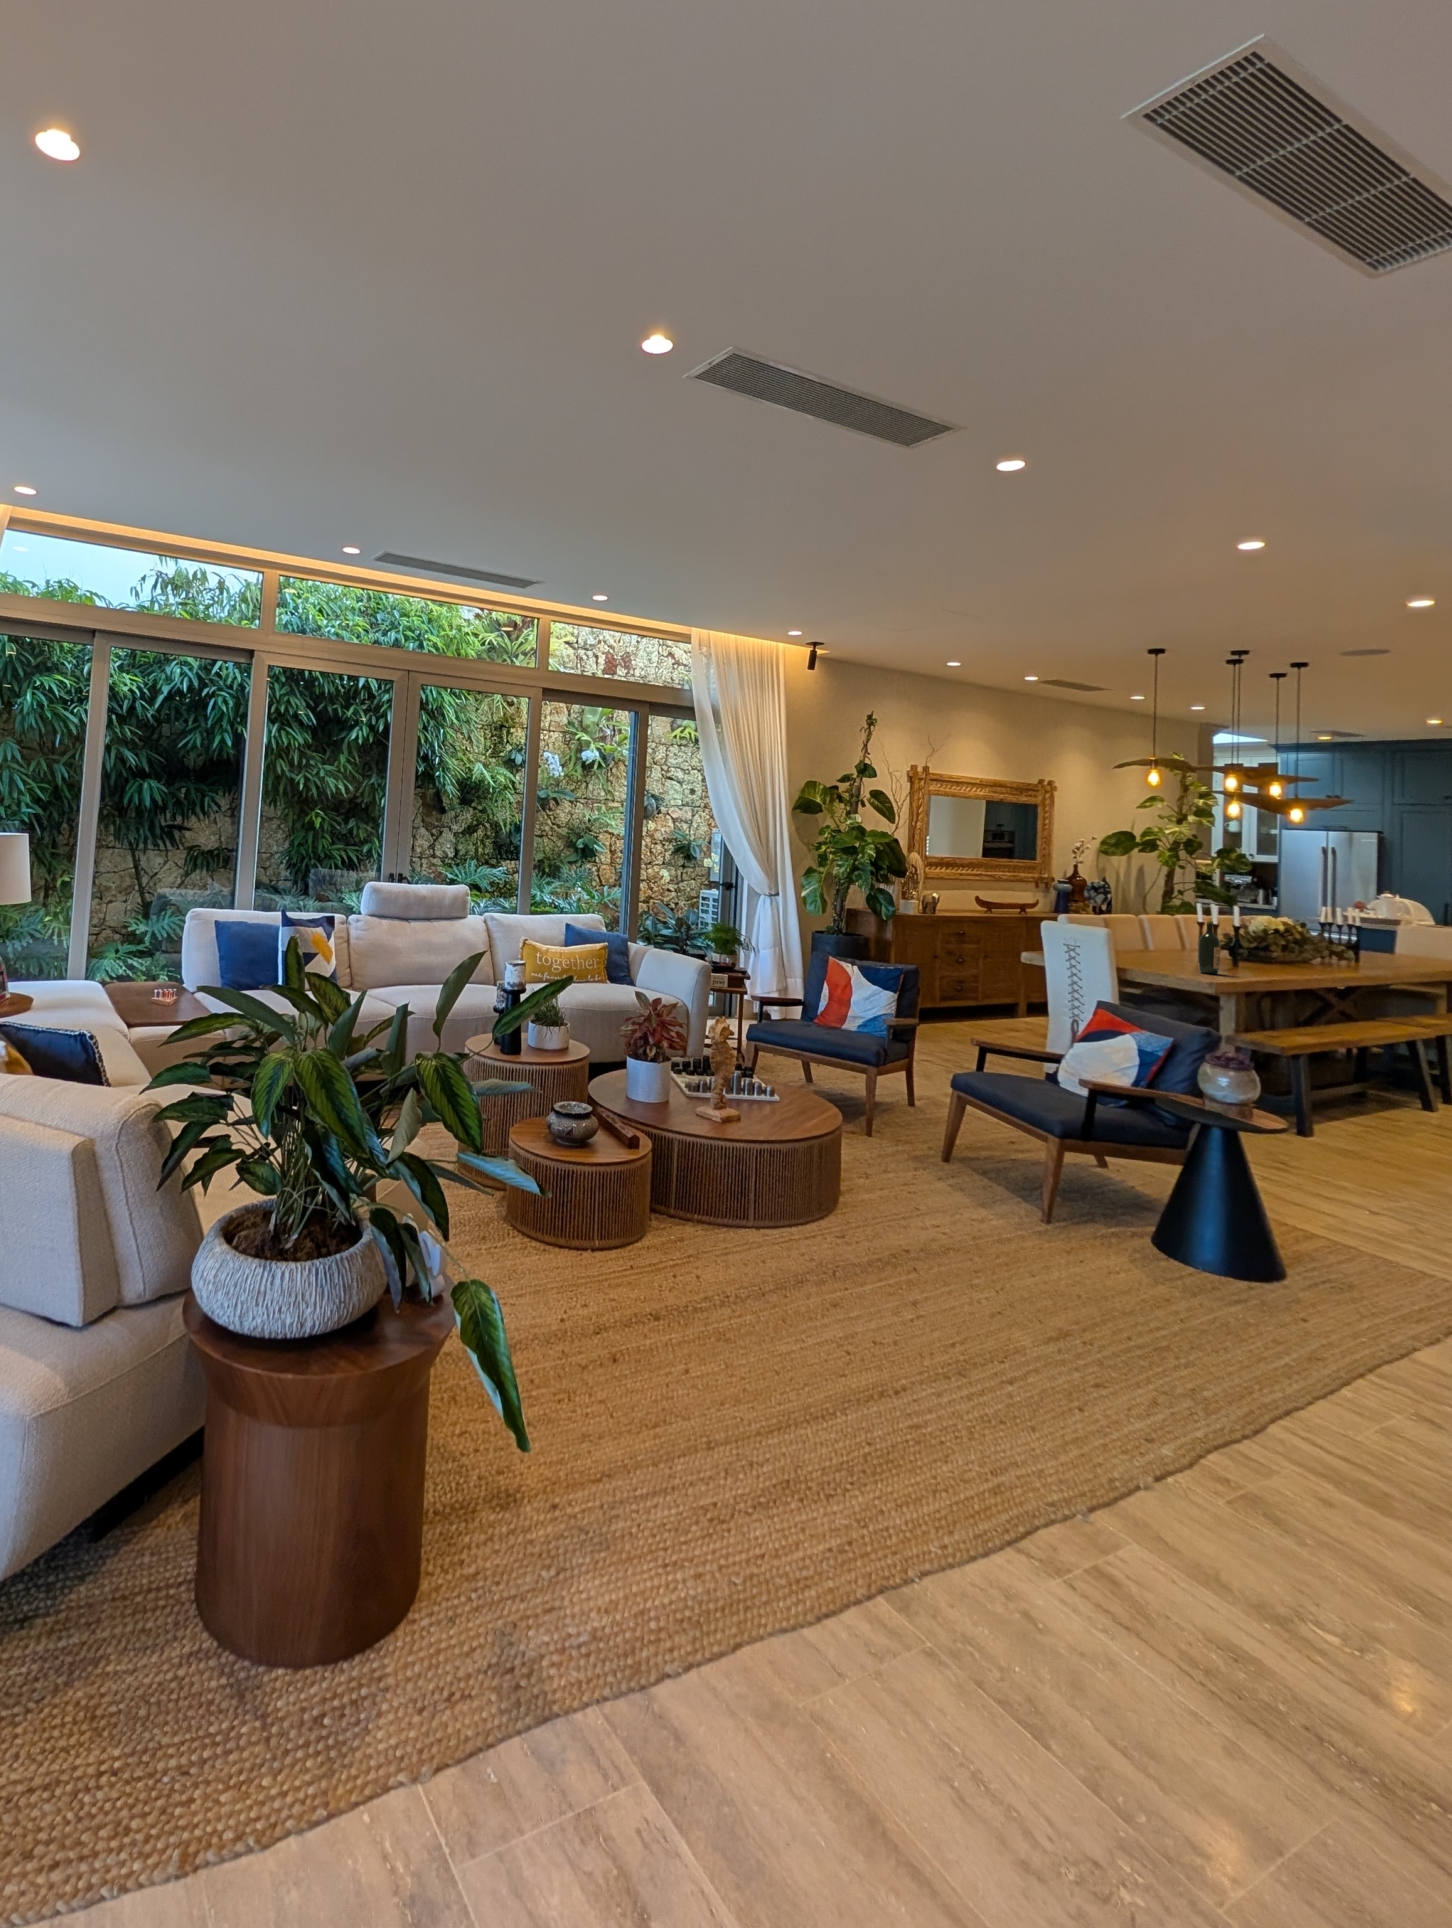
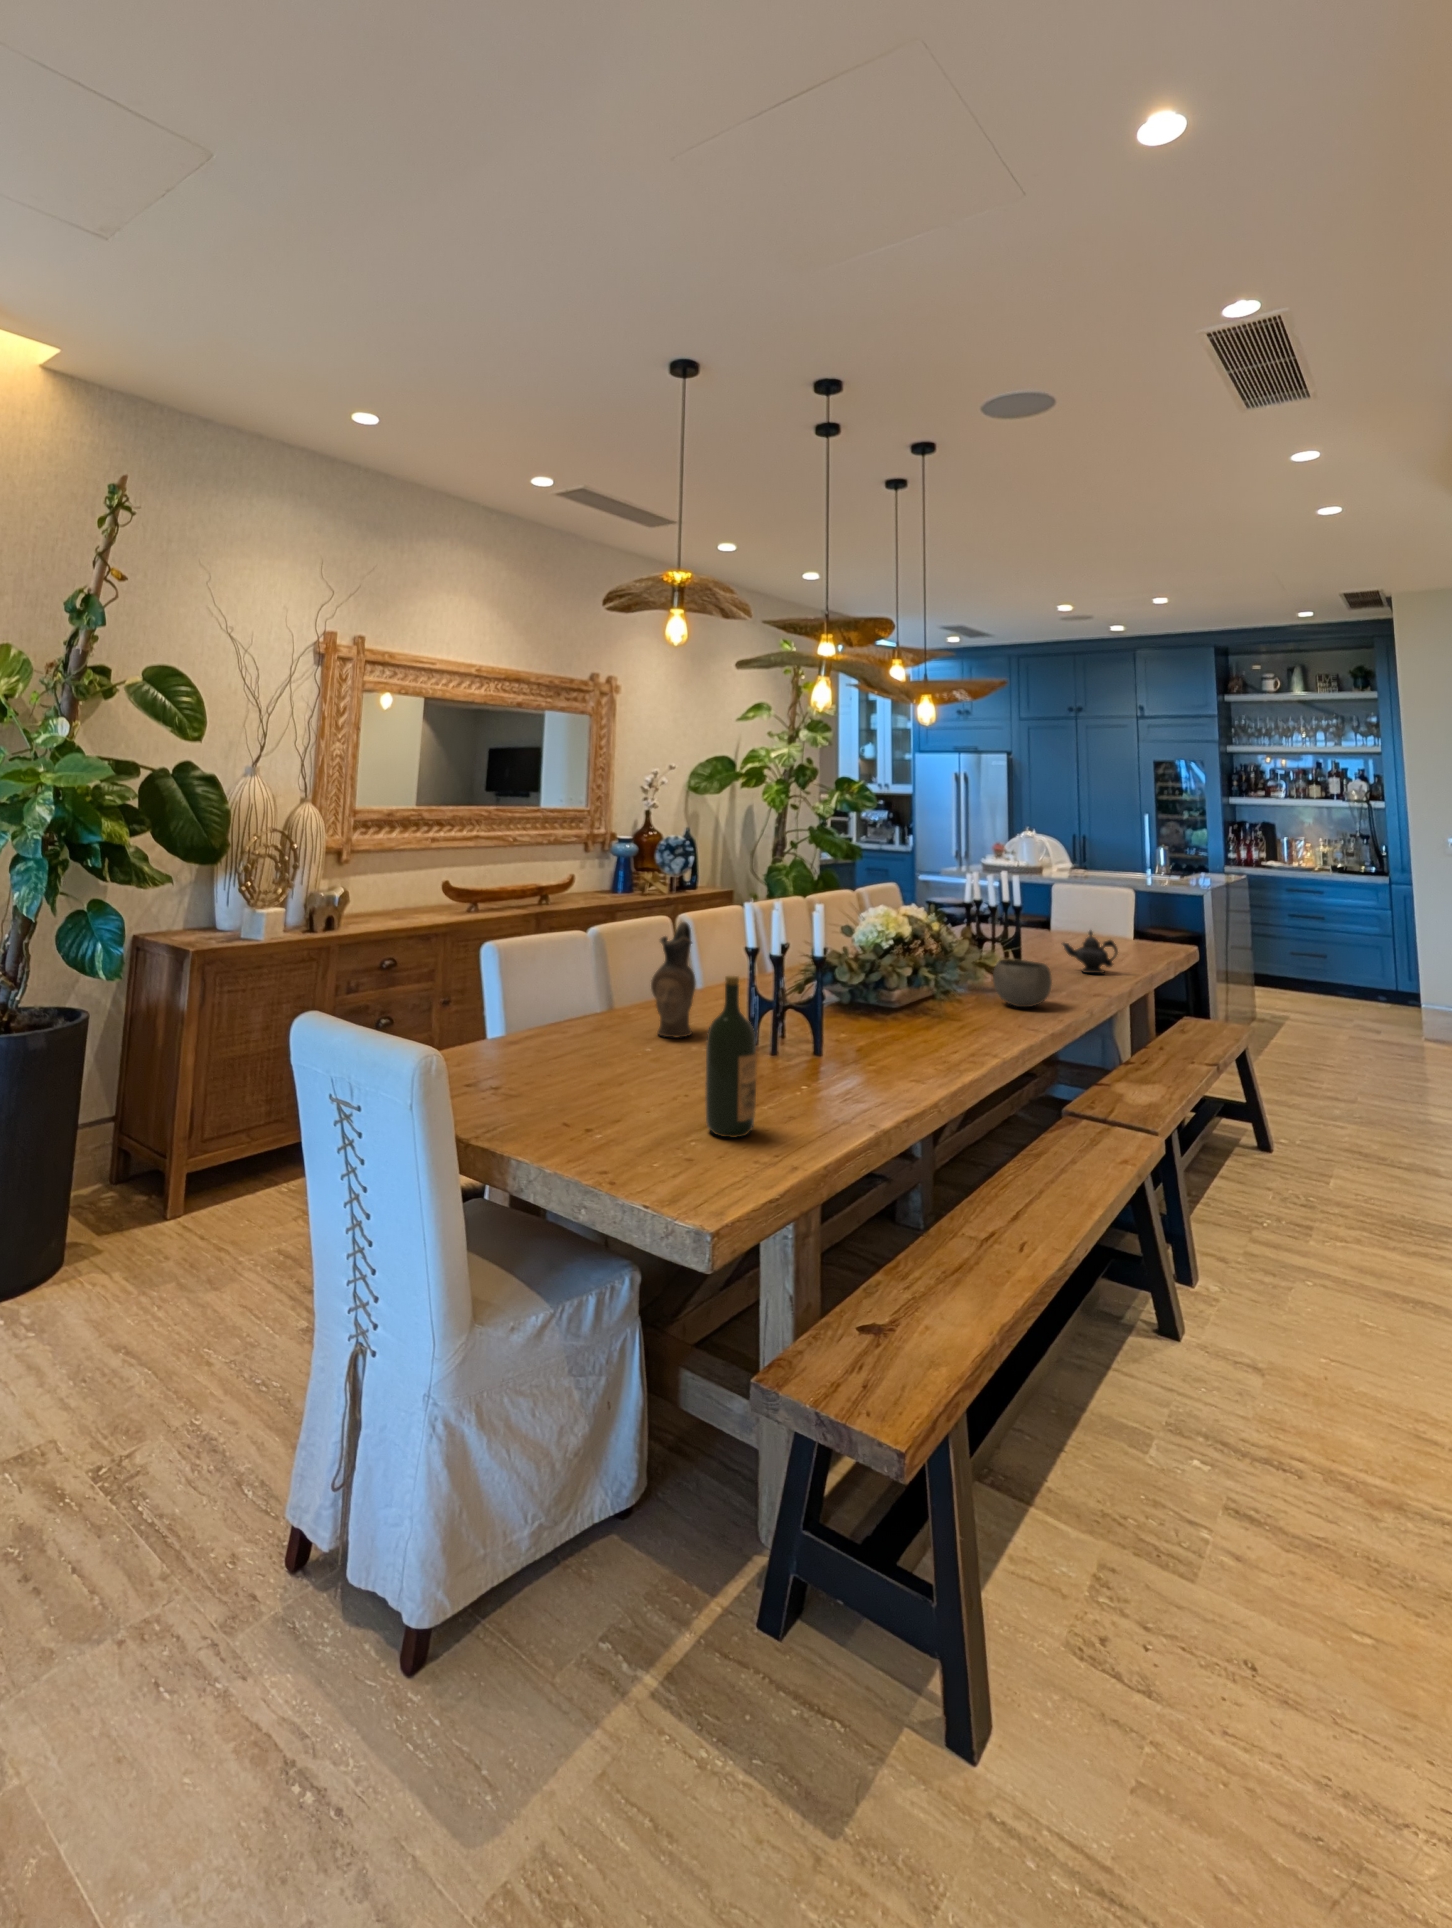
ceramic pitcher: none [1149,912,1172,959] -> present [651,922,695,1038]
teapot: none [1385,941,1423,965] -> present [1063,930,1118,973]
ceramic bowl: none [1332,945,1368,968] -> present [993,960,1052,1007]

